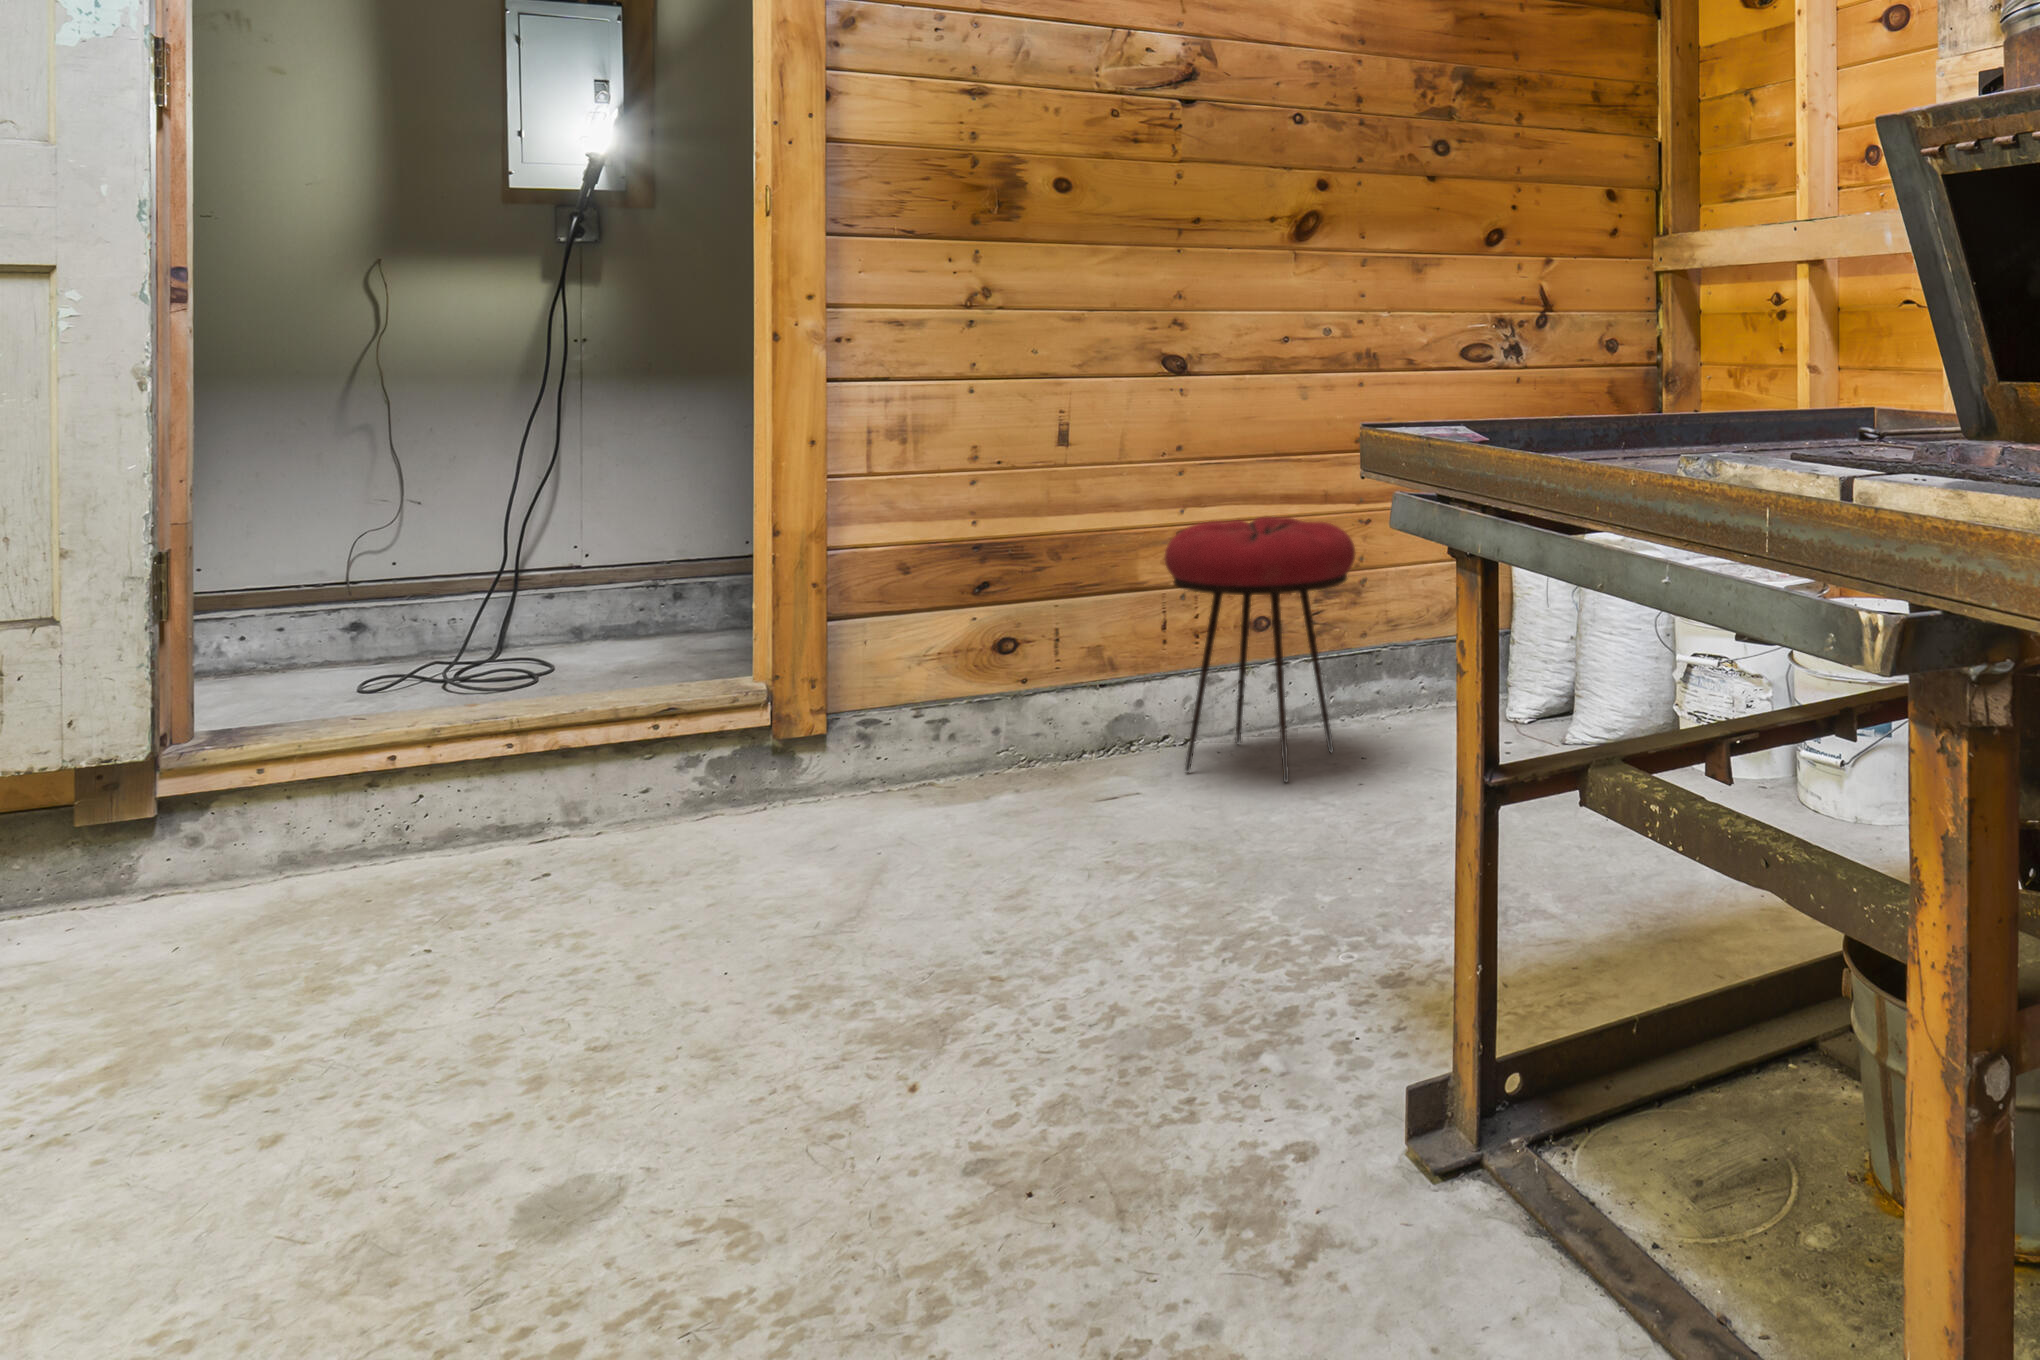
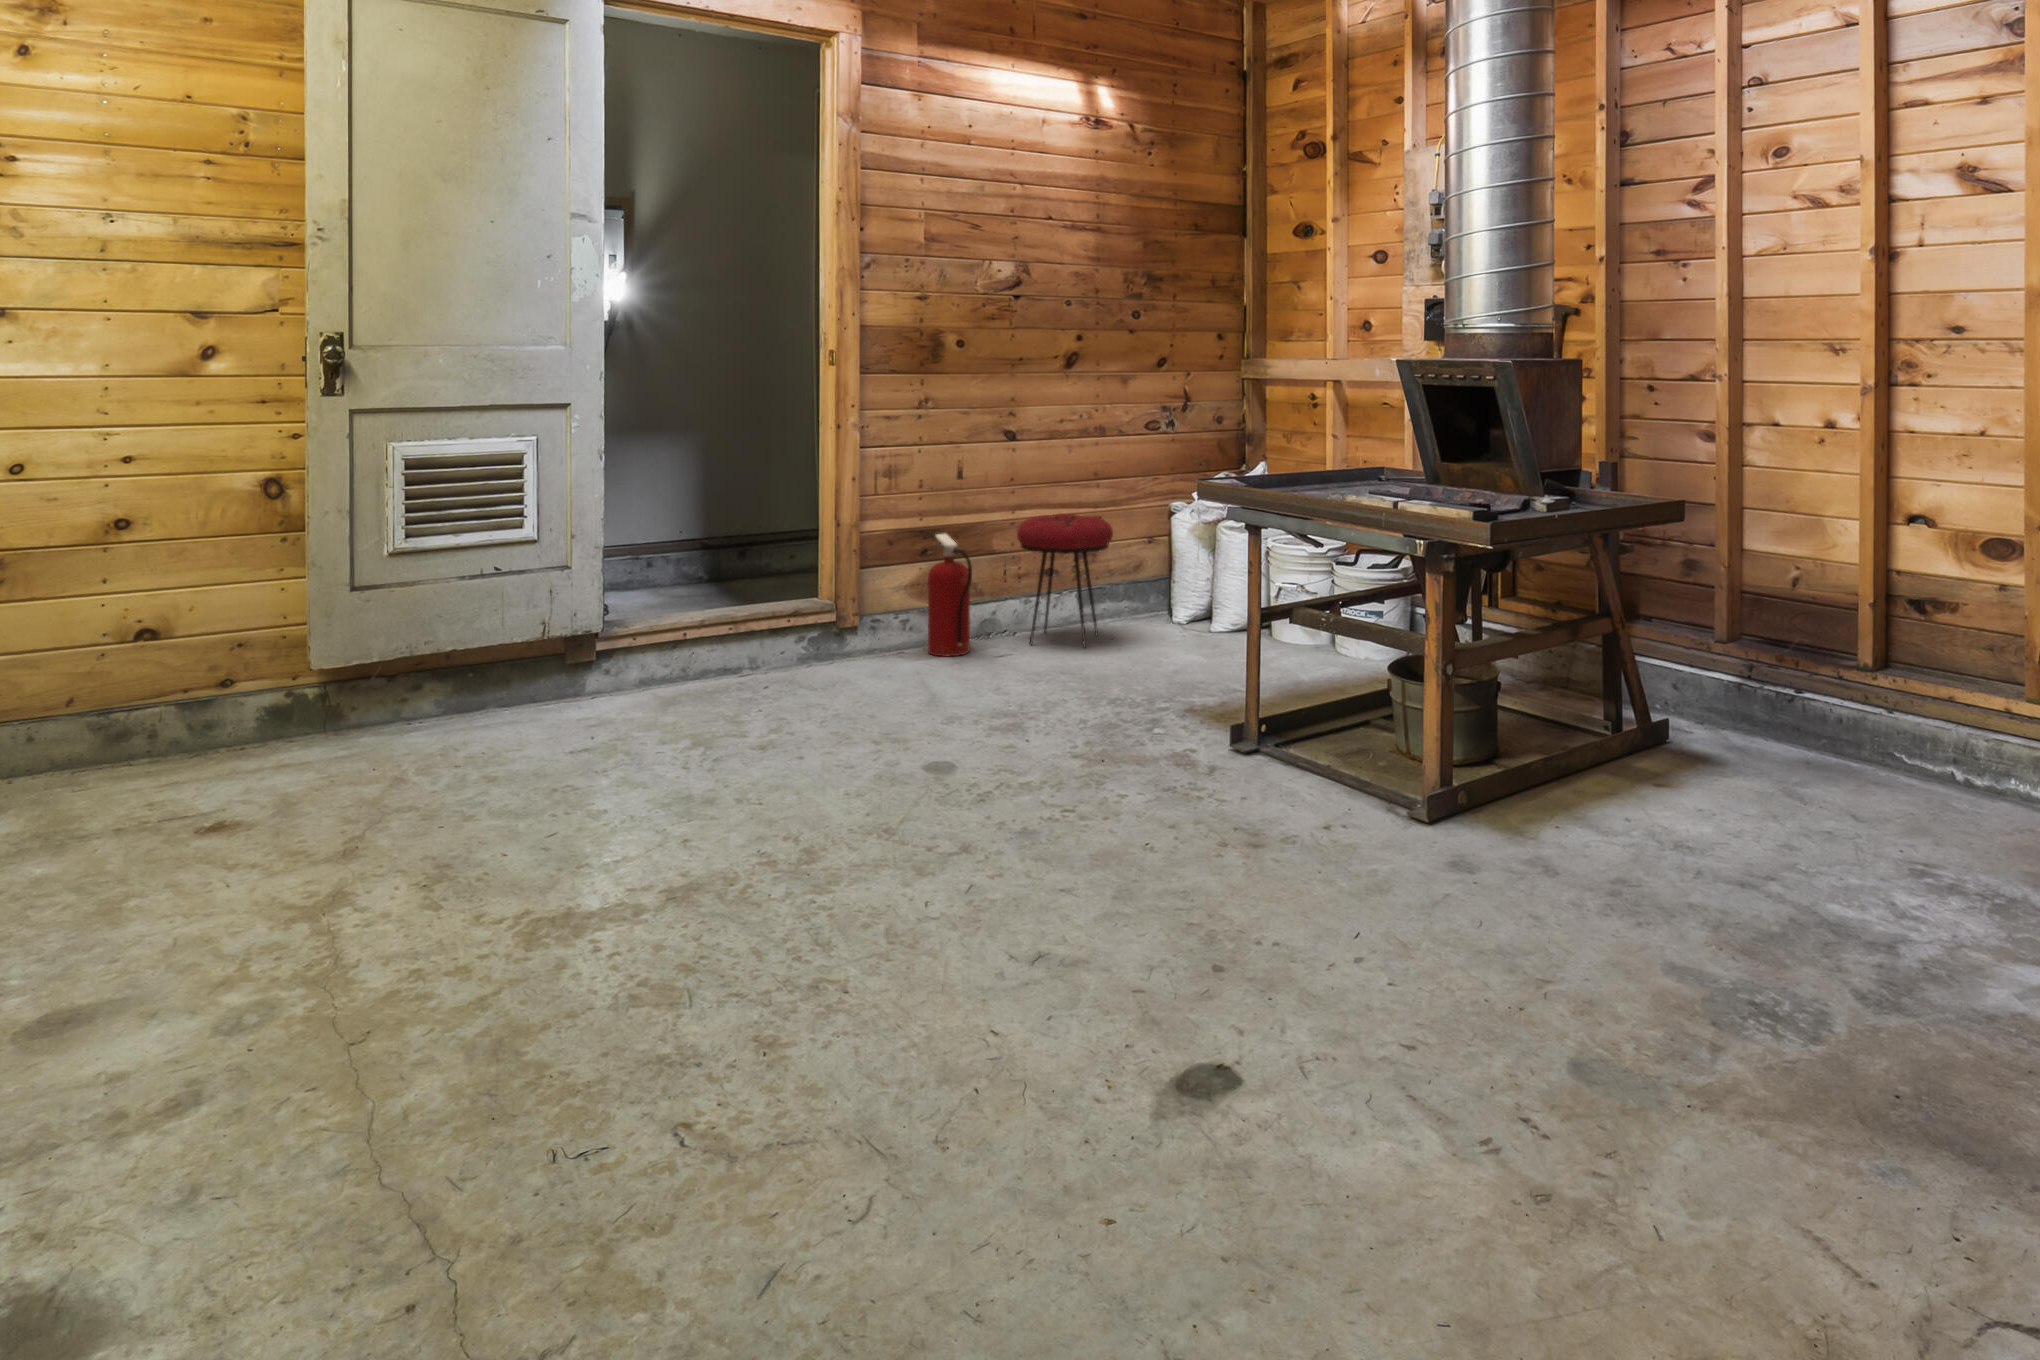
fire extinguisher: none [971,552,1058,798] -> present [928,534,972,656]

